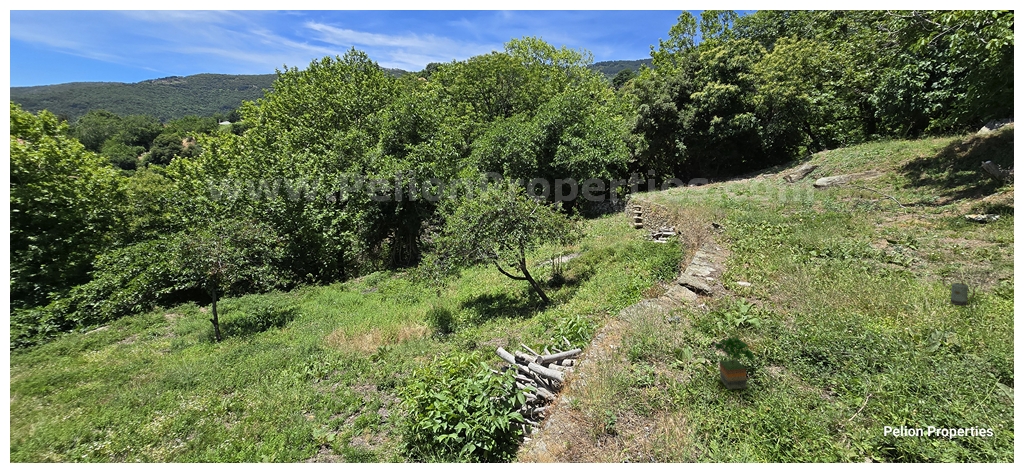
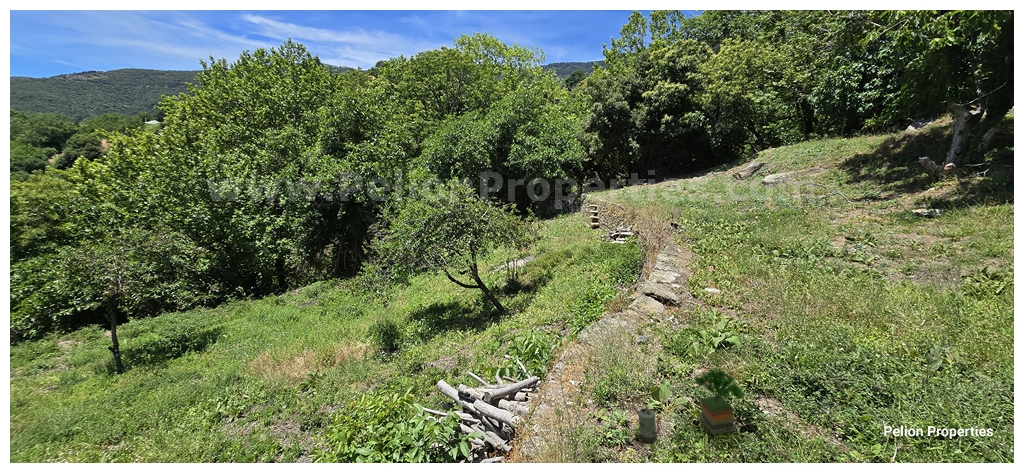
watering can: present [943,275,978,305] -> present [632,397,661,443]

